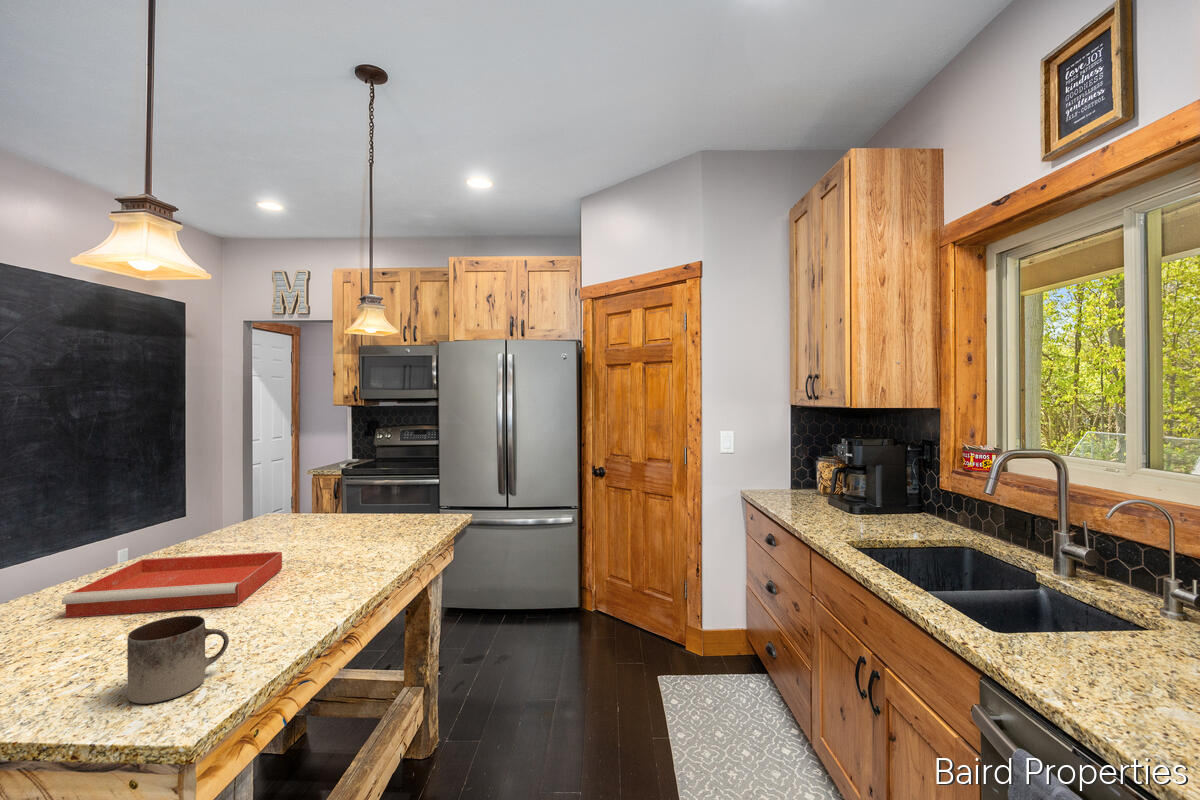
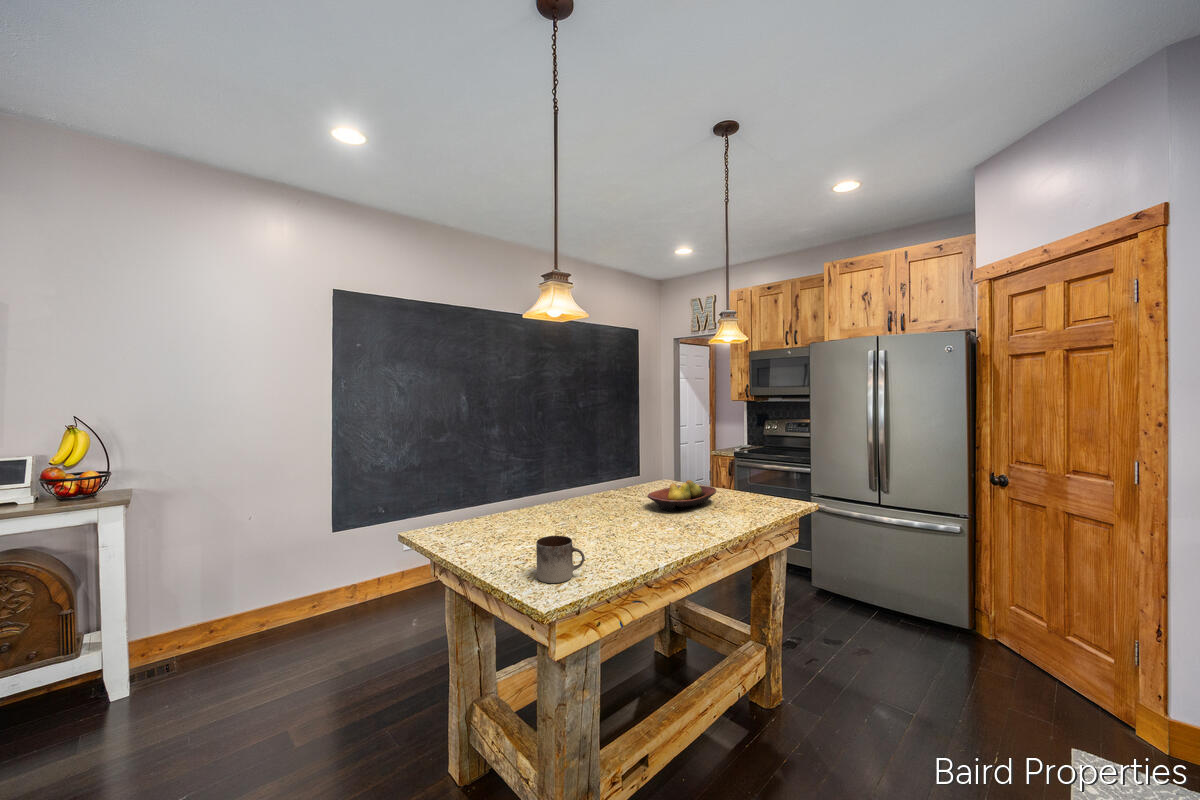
fruit bowl: none [266,506,363,552] -> present [648,480,716,511]
tray: present [62,552,282,618] -> none [538,499,649,539]

